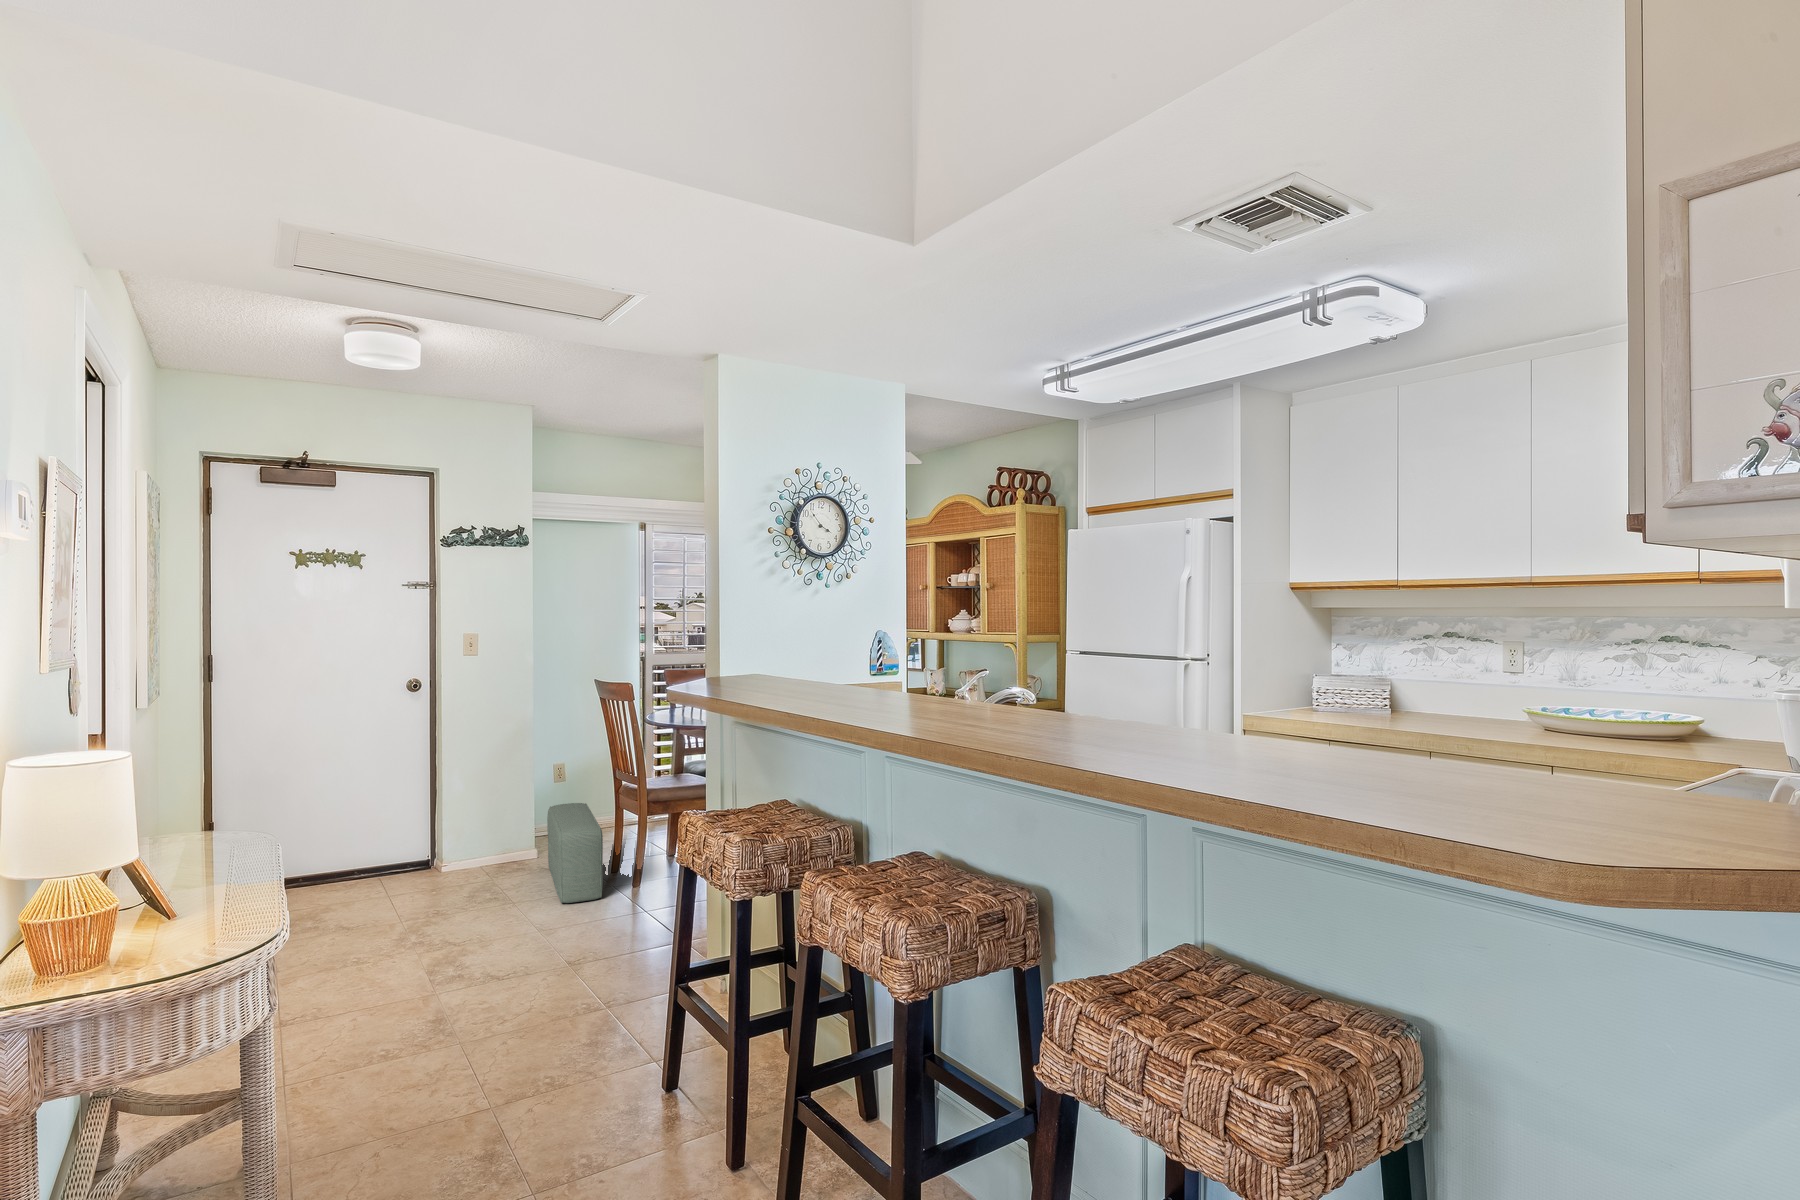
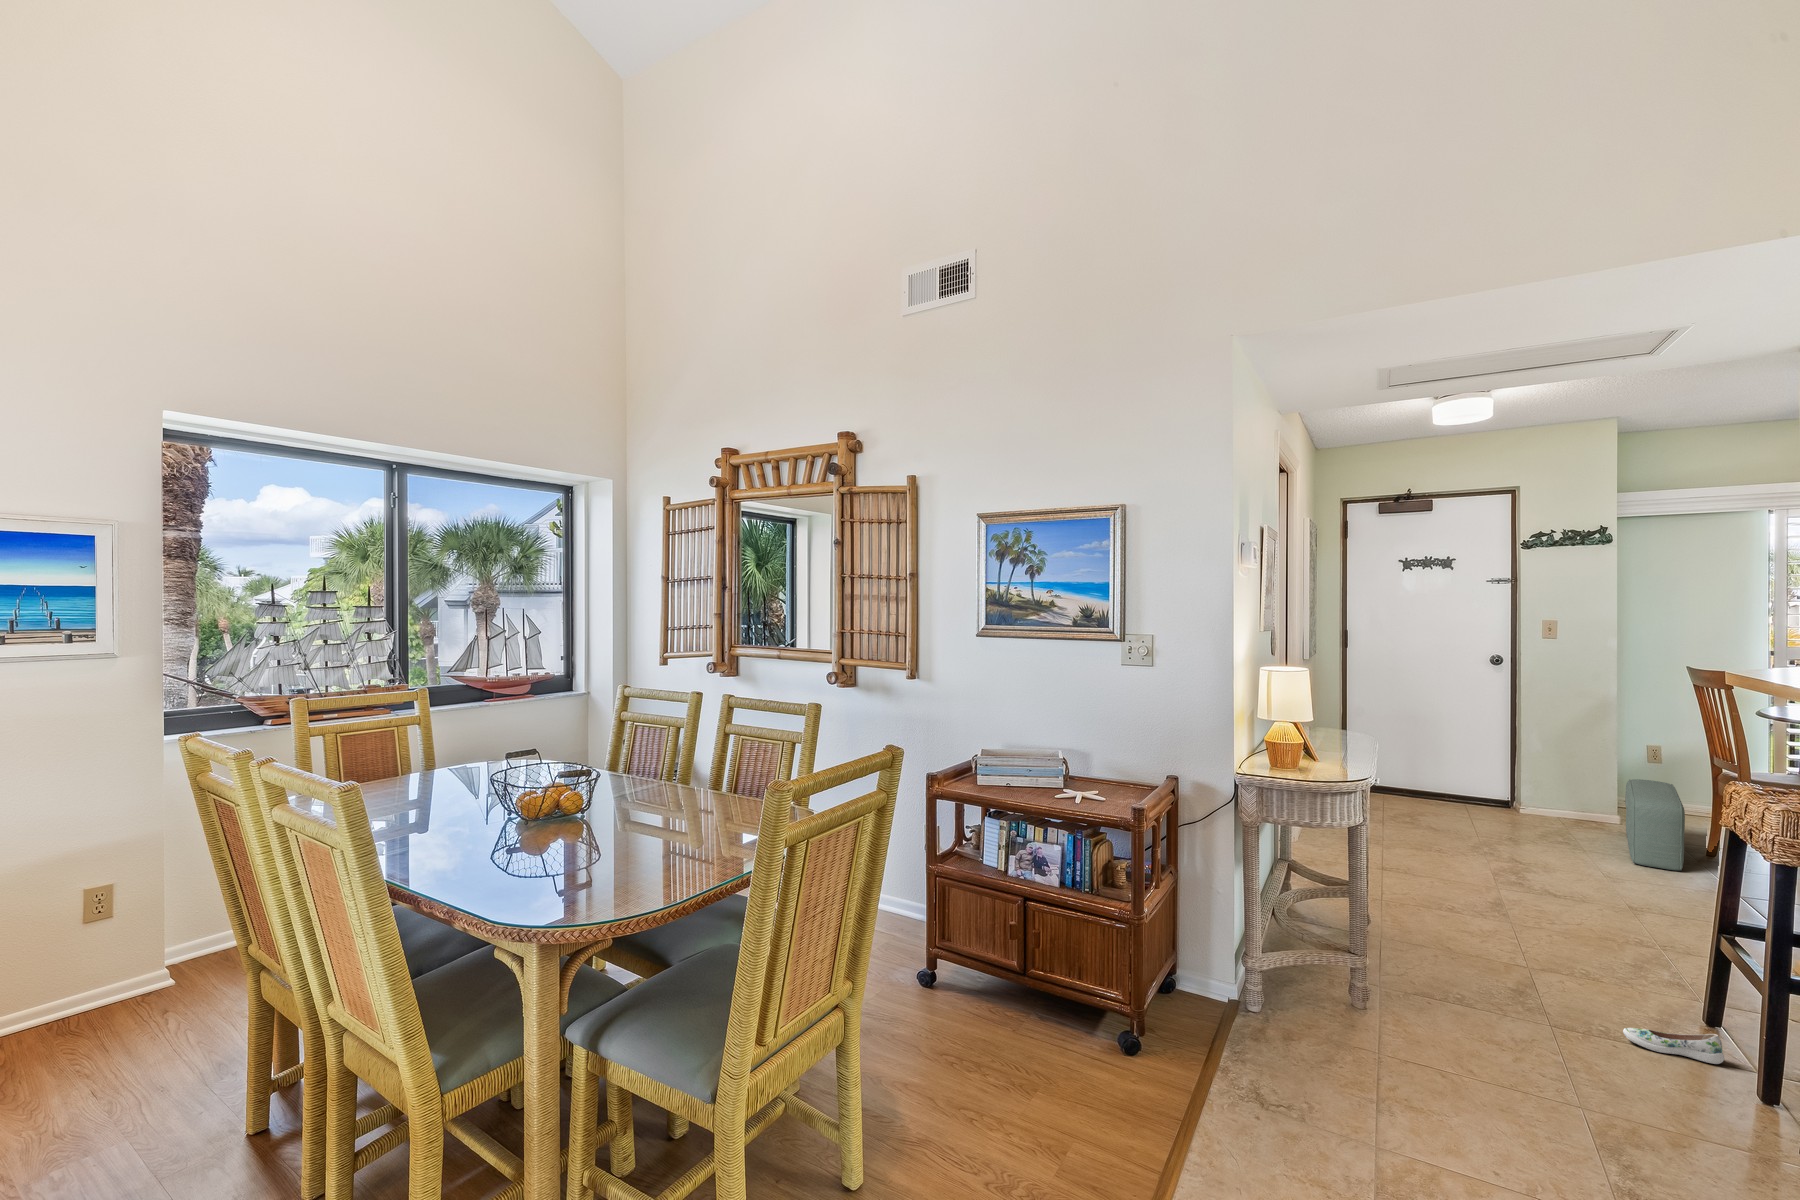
shoe: none [602,1110,691,1164] -> present [1623,1028,1725,1064]

